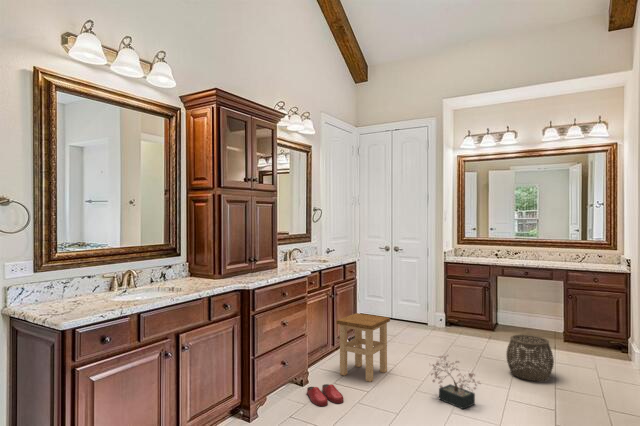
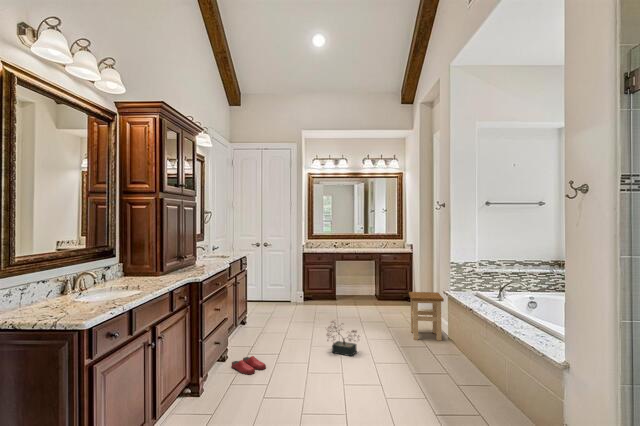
stool: present [336,313,390,382] -> present [409,292,444,341]
woven basket: present [506,334,554,381] -> none [362,300,393,331]

